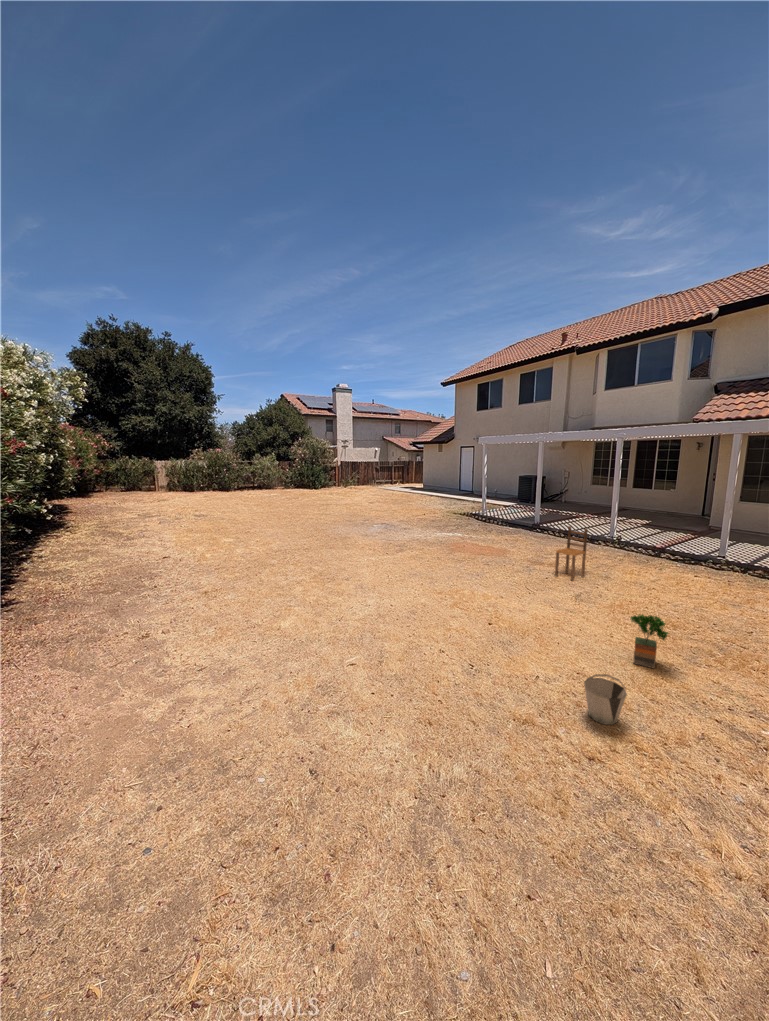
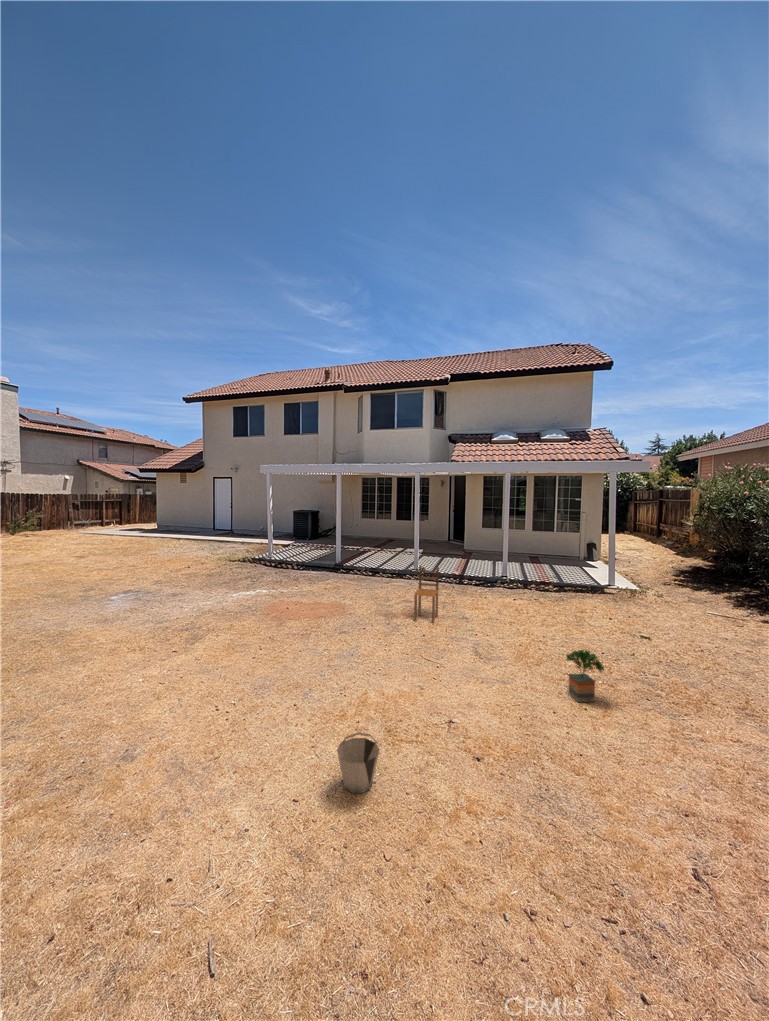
bucket: present [584,674,627,725] -> present [337,732,380,793]

